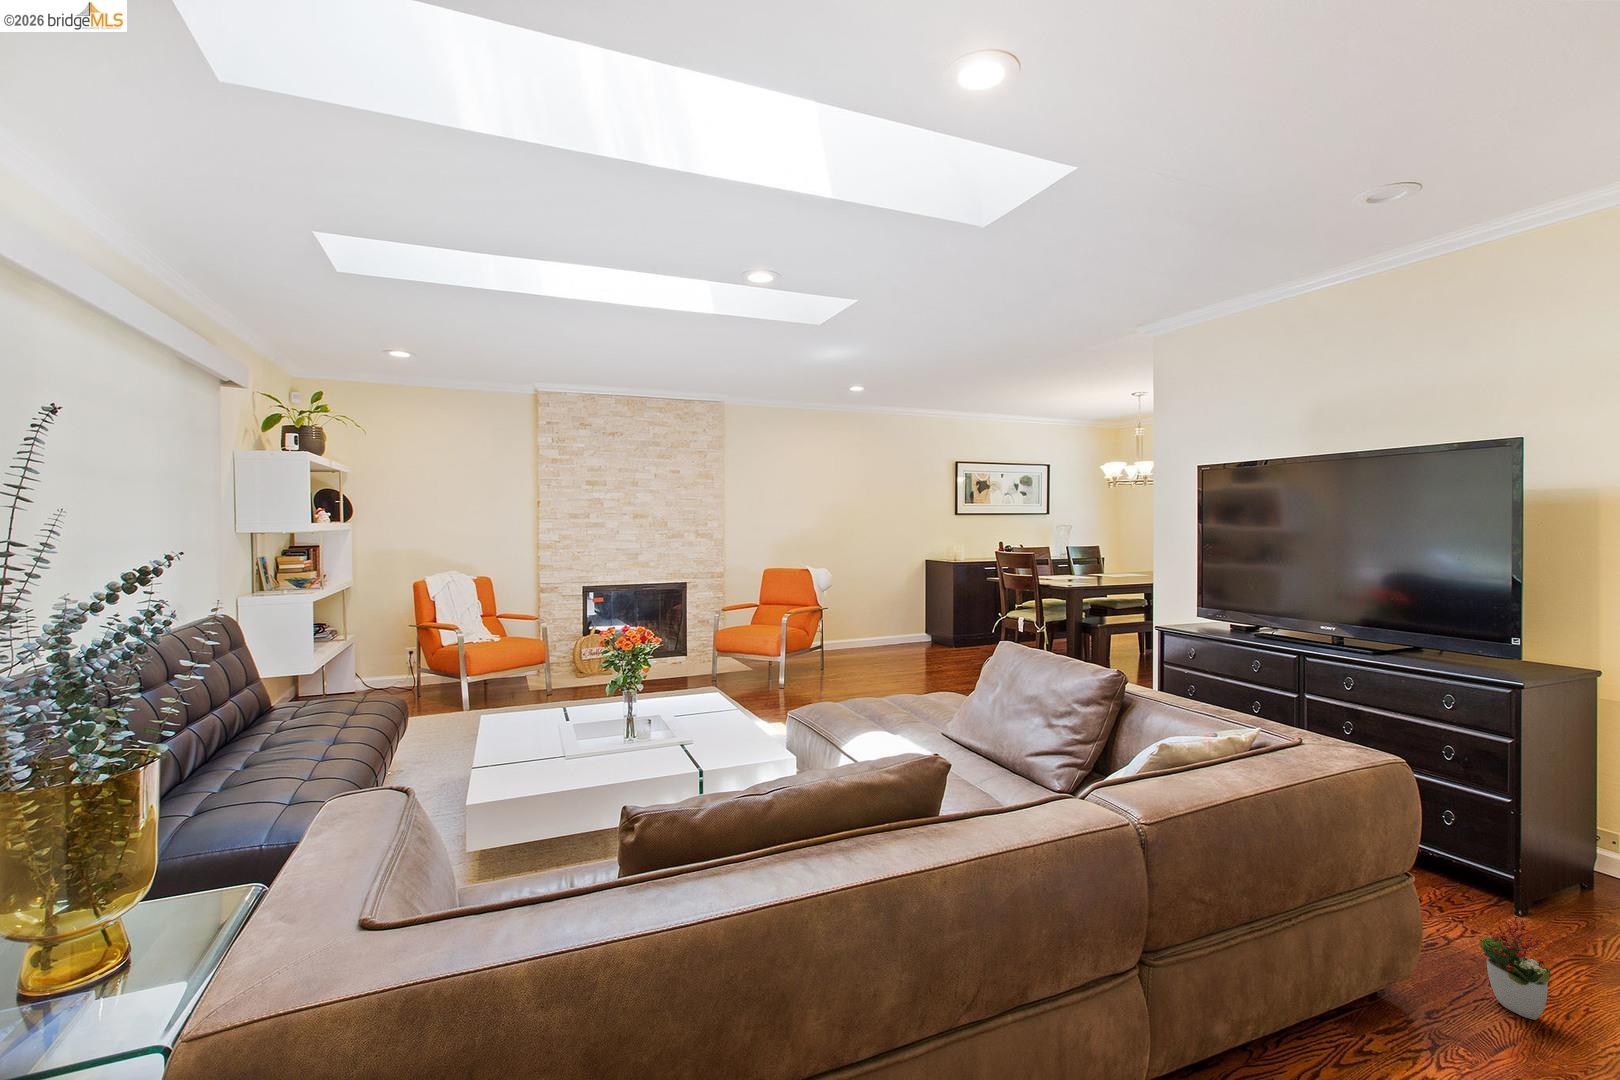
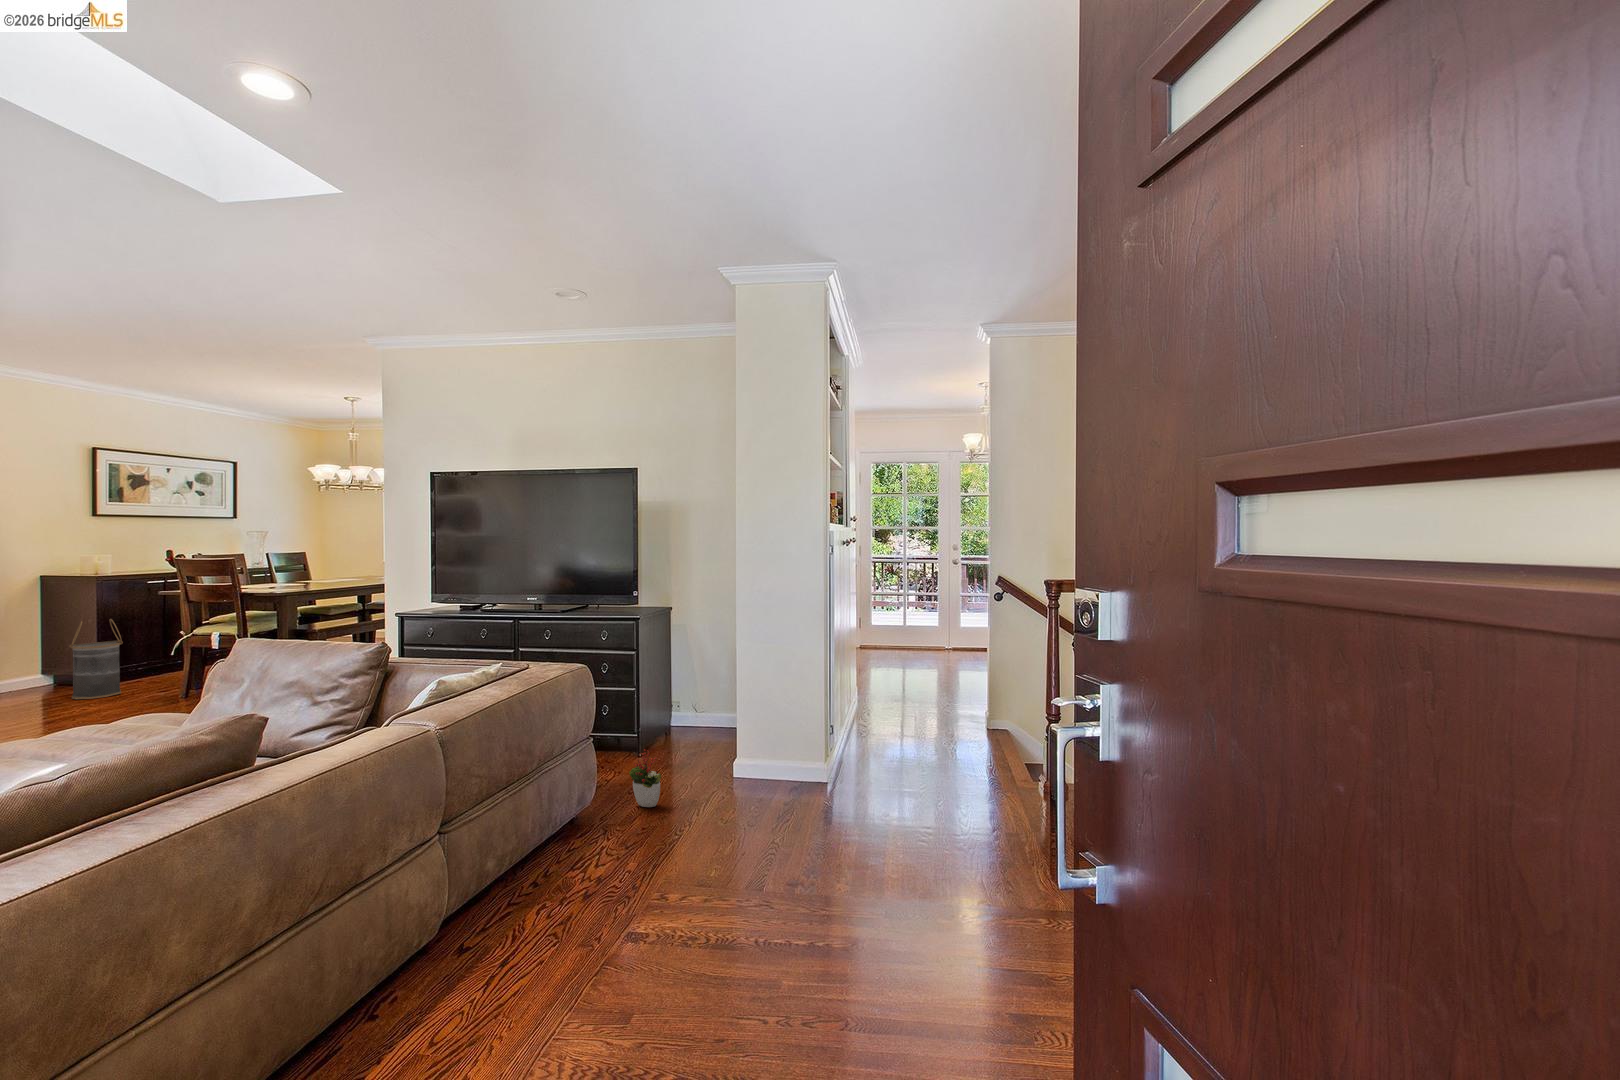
basket: none [936,597,966,659] -> present [69,619,123,699]

